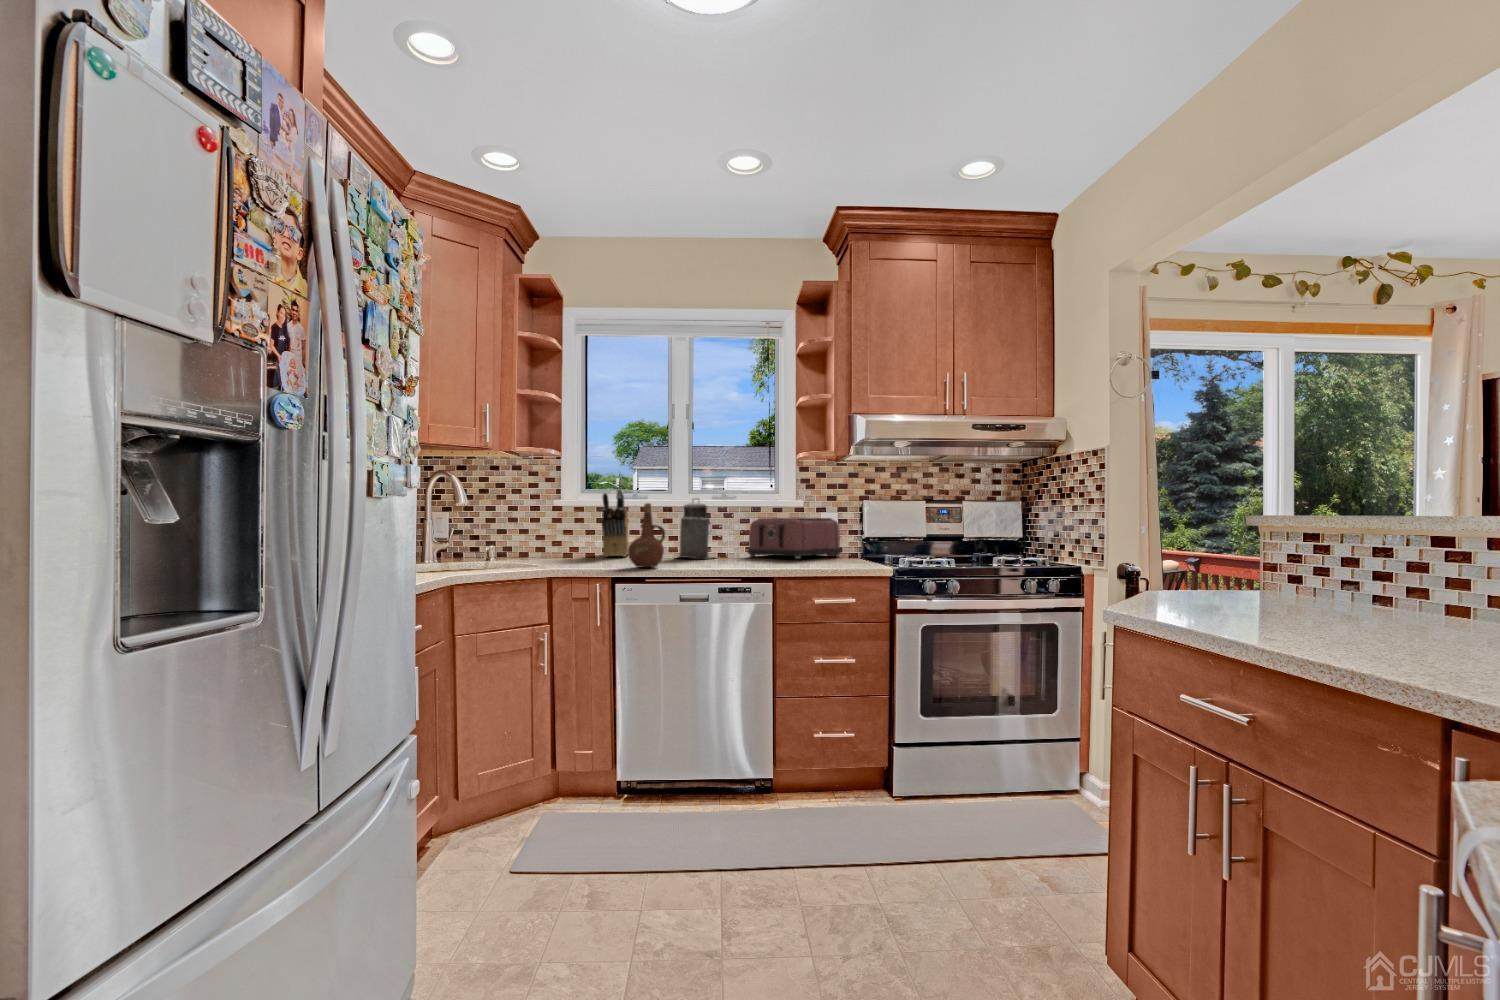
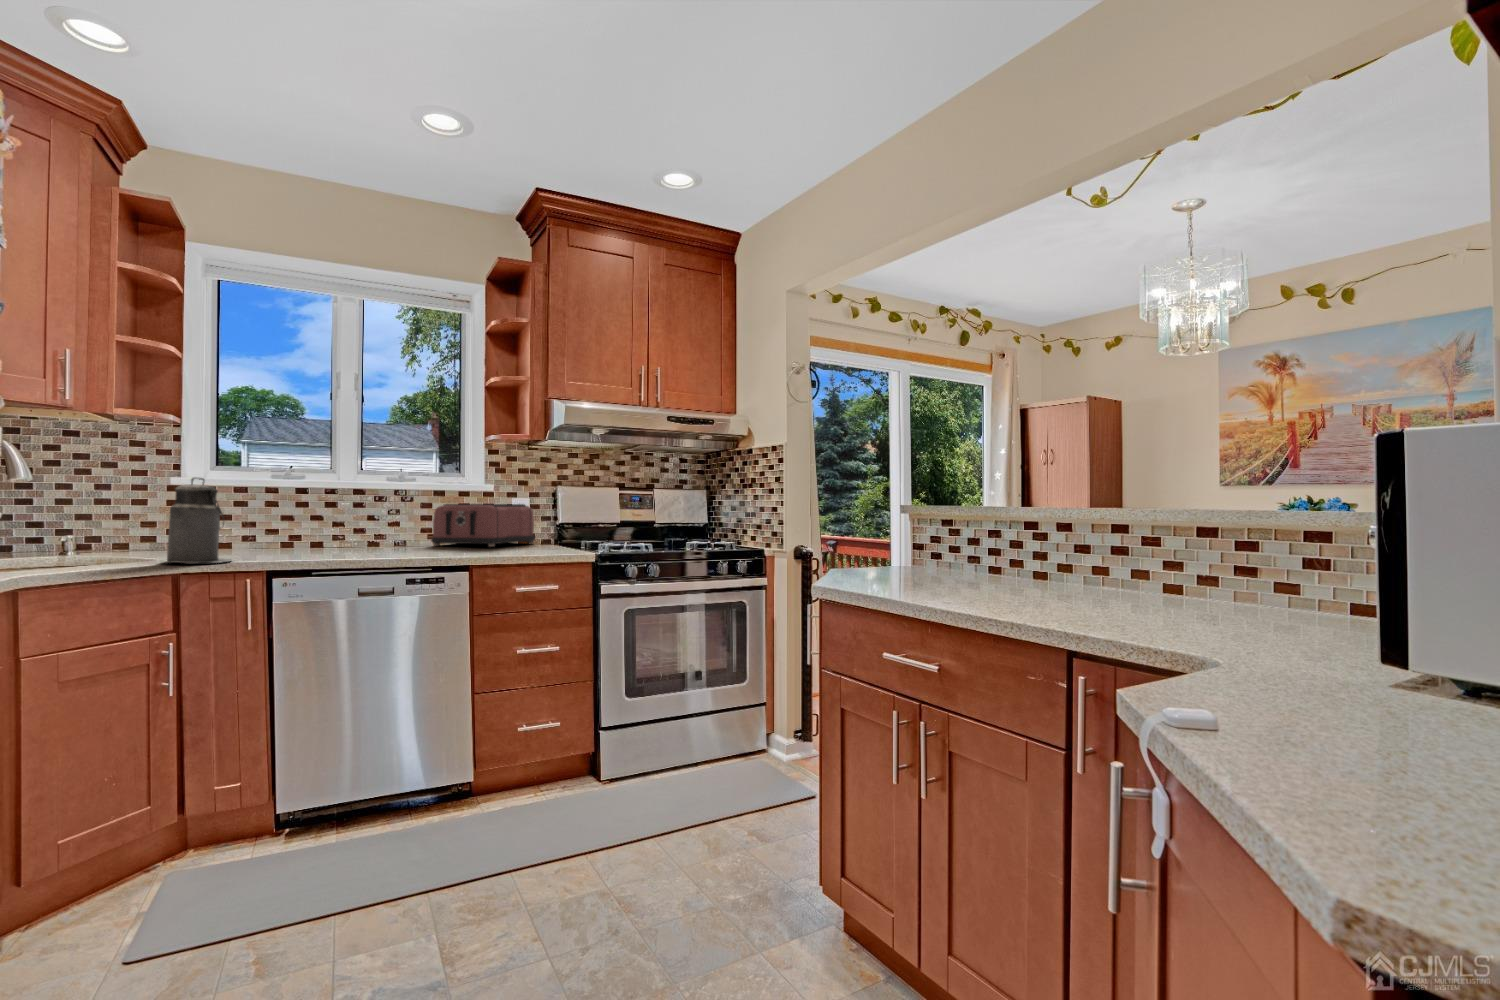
knife block: present [601,489,628,557] -> none [242,468,277,549]
canister: present [679,499,715,558] -> present [165,478,231,563]
ceramic pitcher: present [628,503,665,567] -> none [289,486,338,560]

